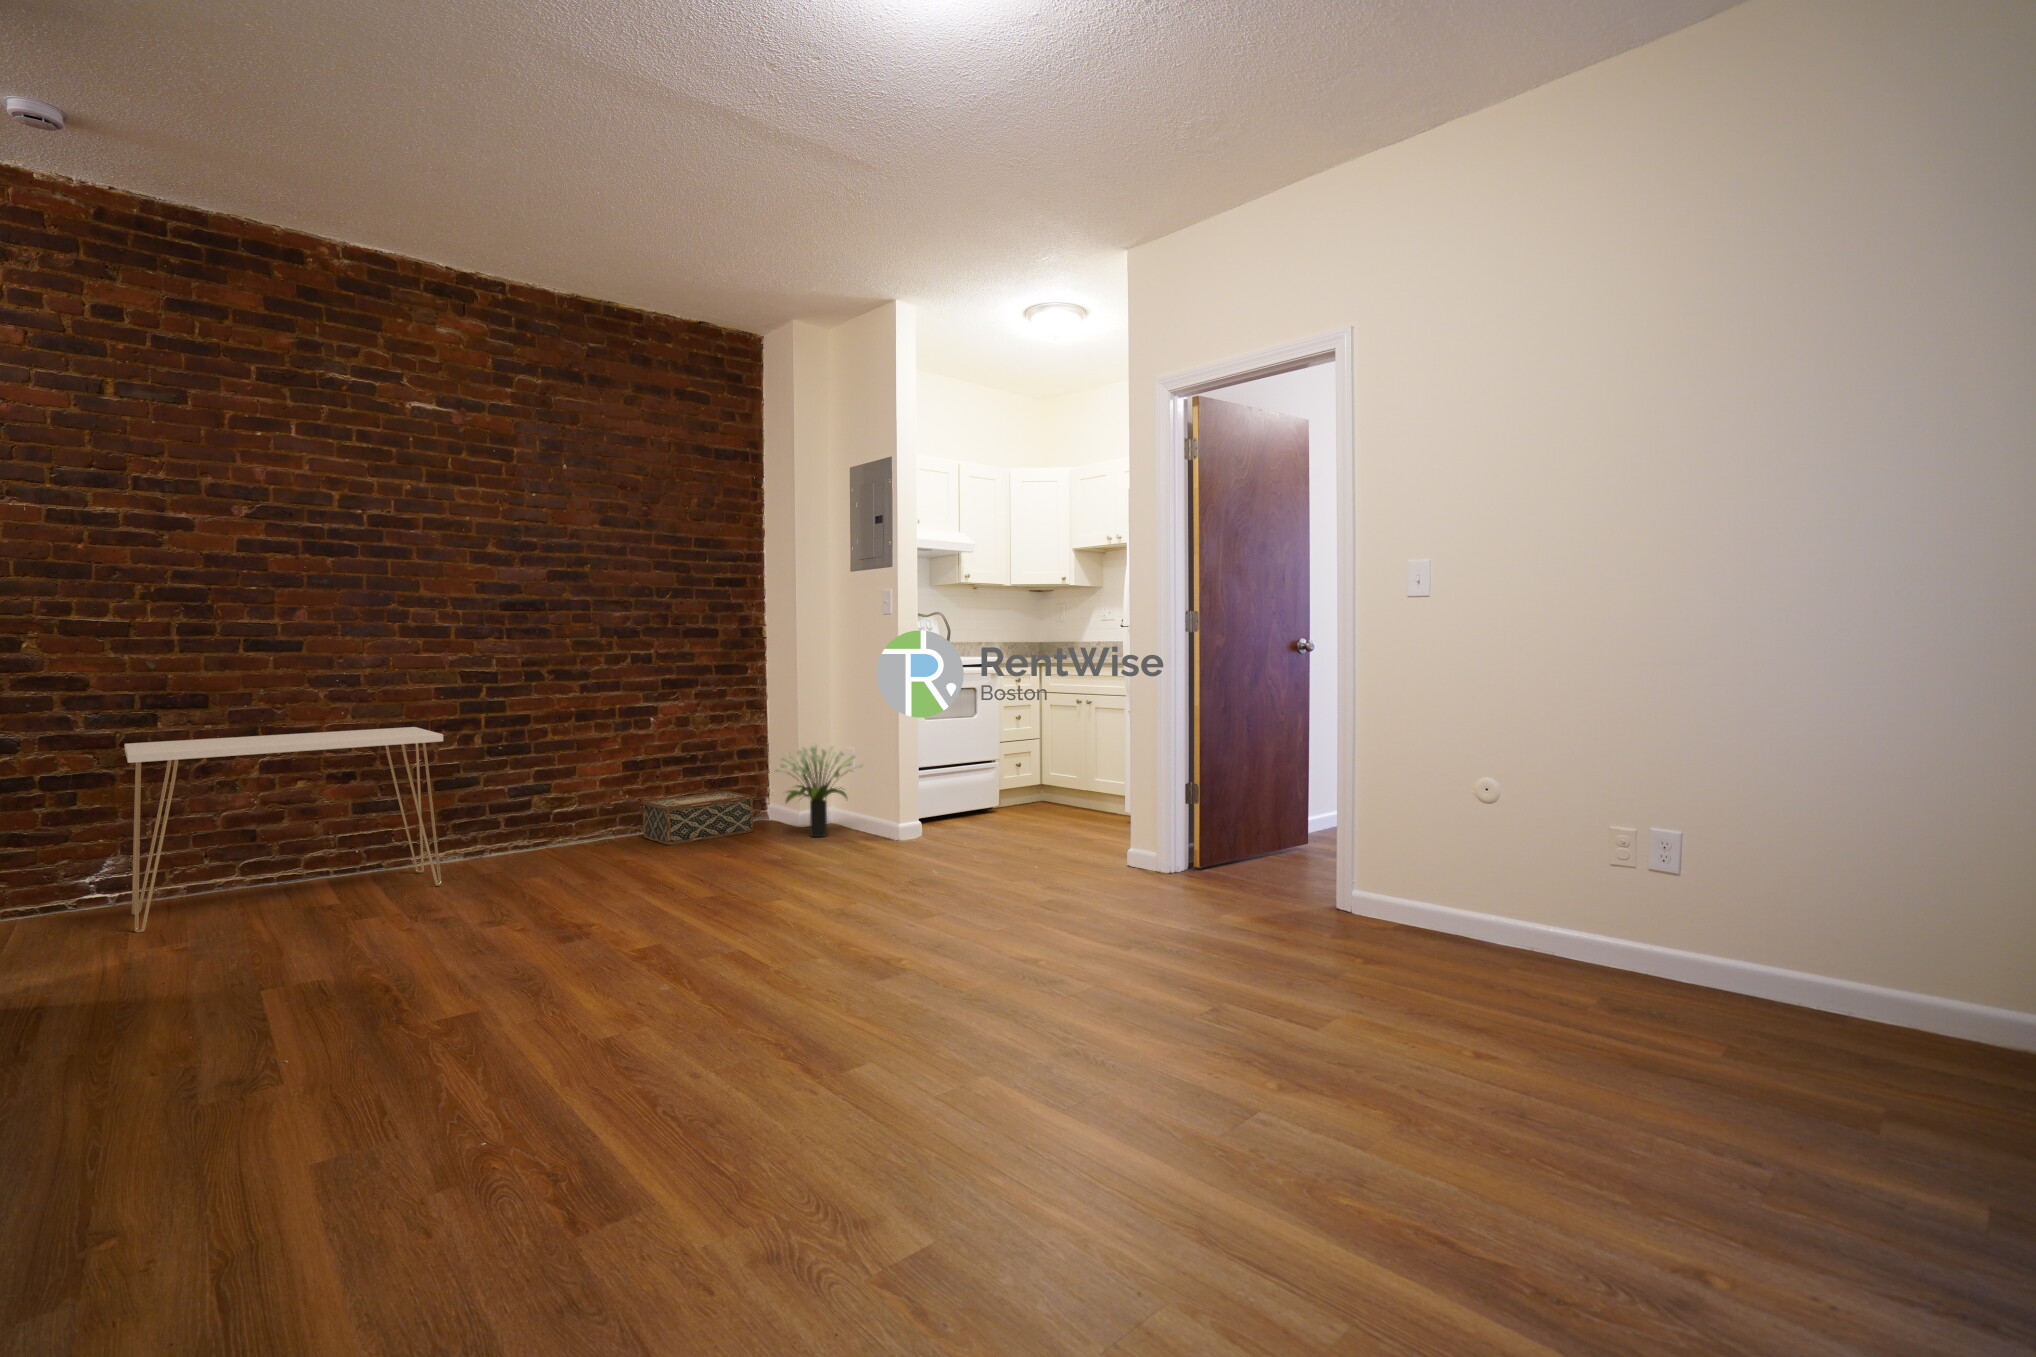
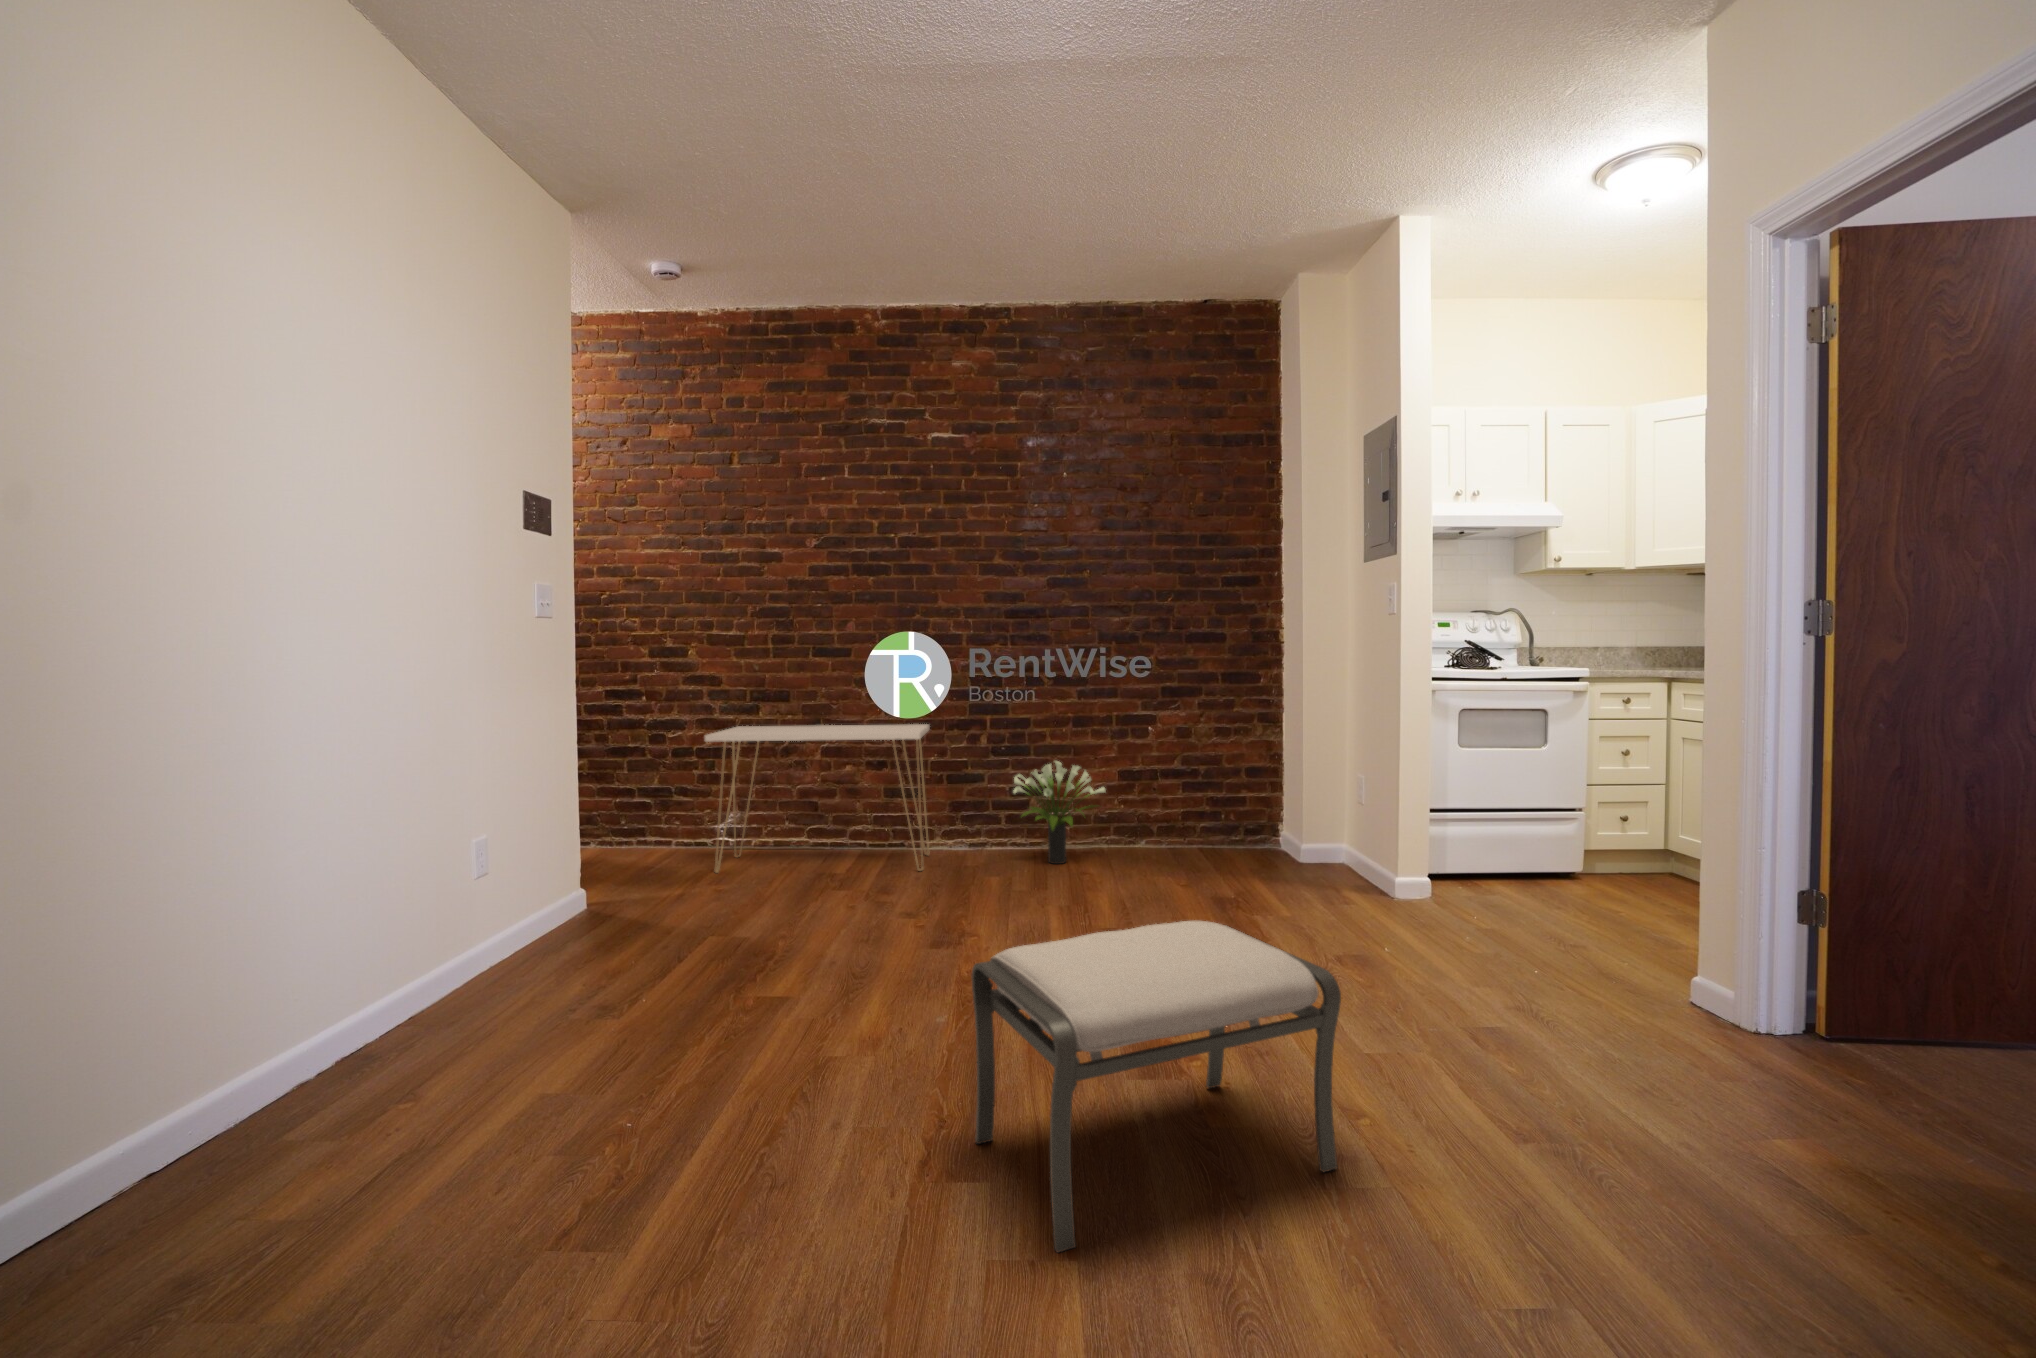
potted plant: present [776,744,863,837] -> present [1014,761,1106,864]
woven basket: present [643,791,753,845] -> none [1133,811,1245,864]
ottoman: none [801,835,1021,1035] -> present [972,921,1341,1252]

